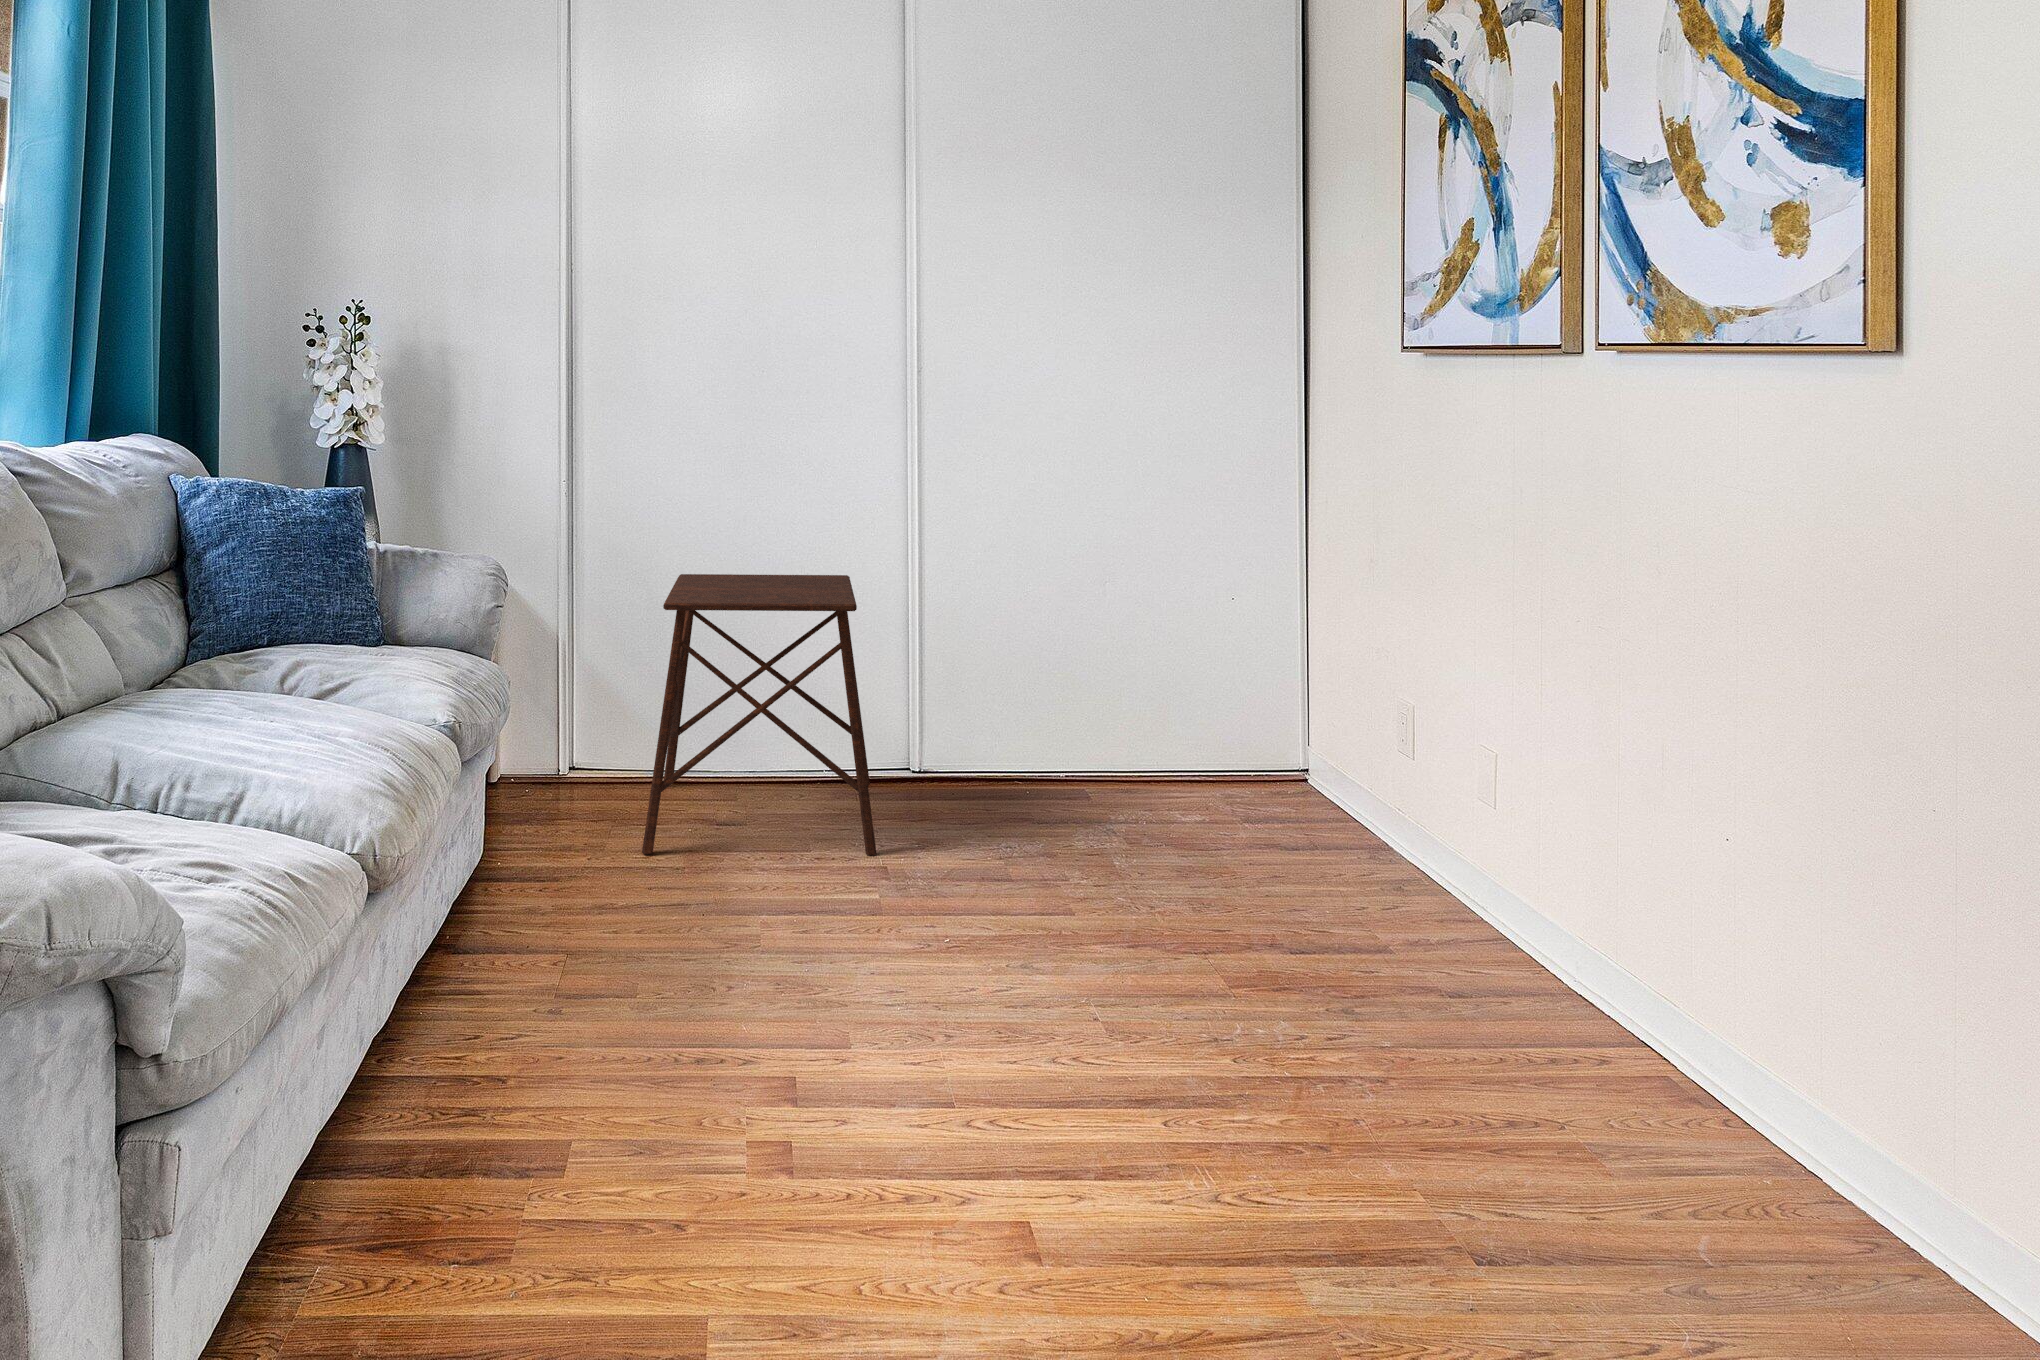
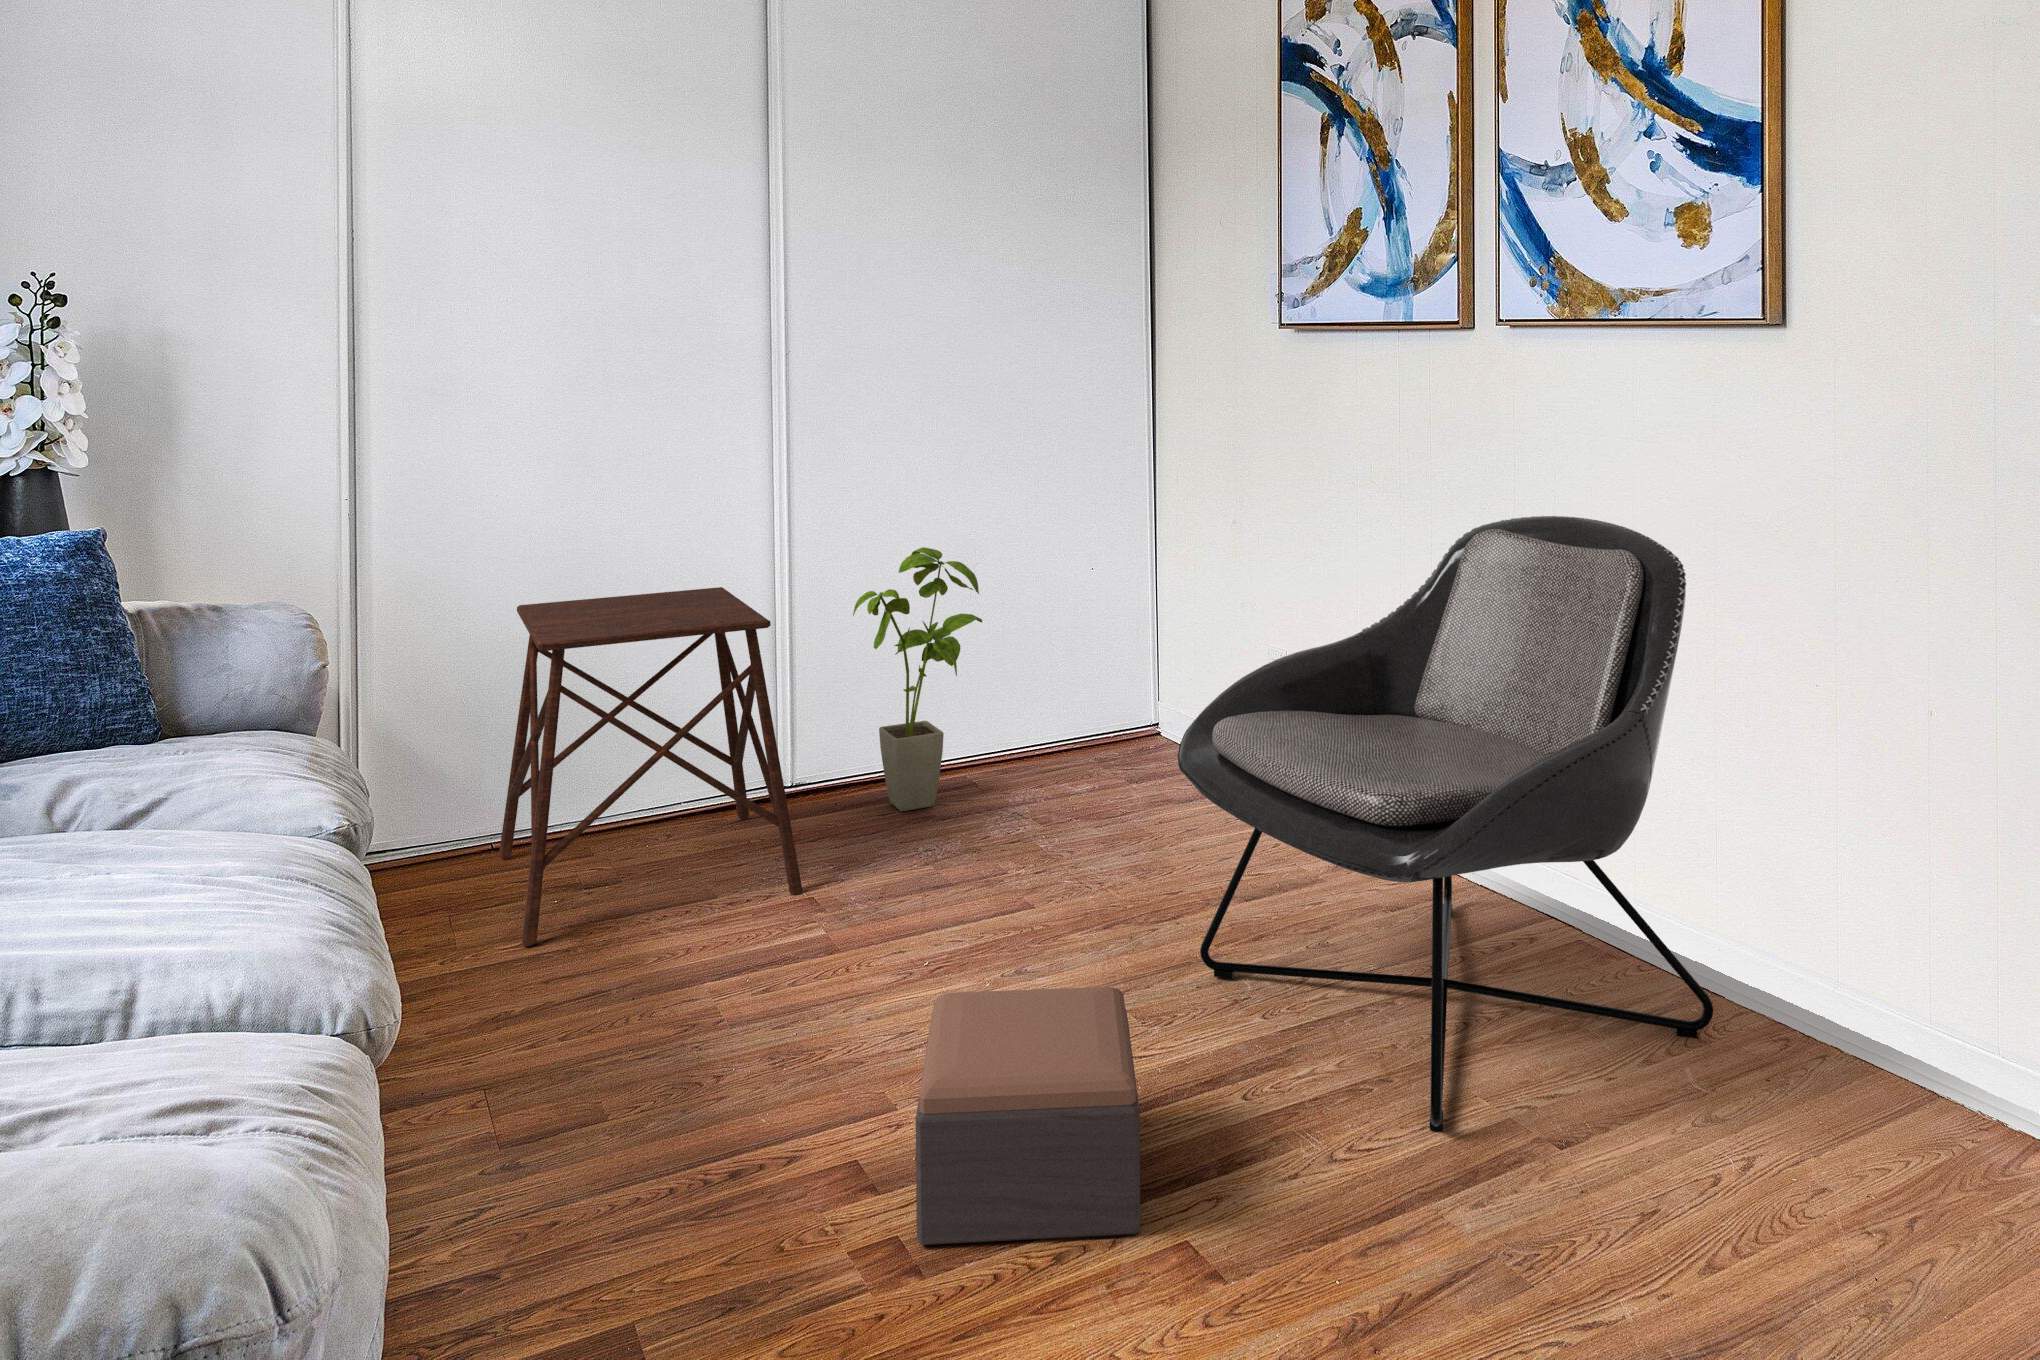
house plant: none [965,555,1094,803] -> present [853,547,982,811]
lounge chair: none [1171,563,1783,1208] -> present [1178,516,1713,1131]
footstool: none [796,946,1042,1204] -> present [916,987,1140,1245]

